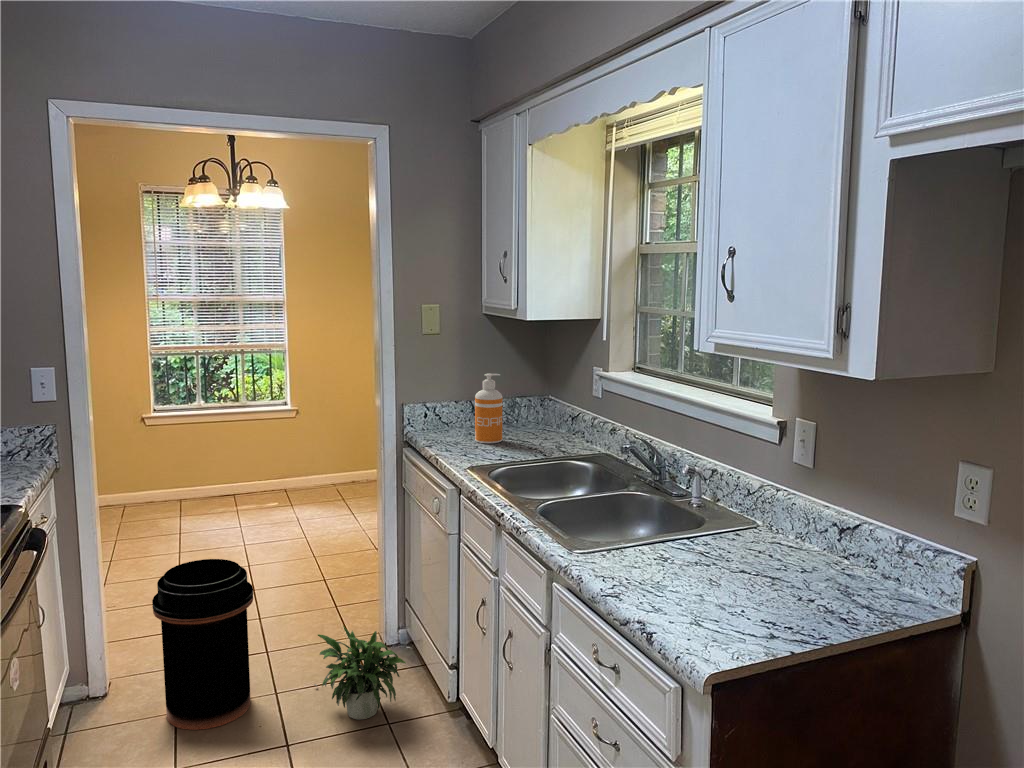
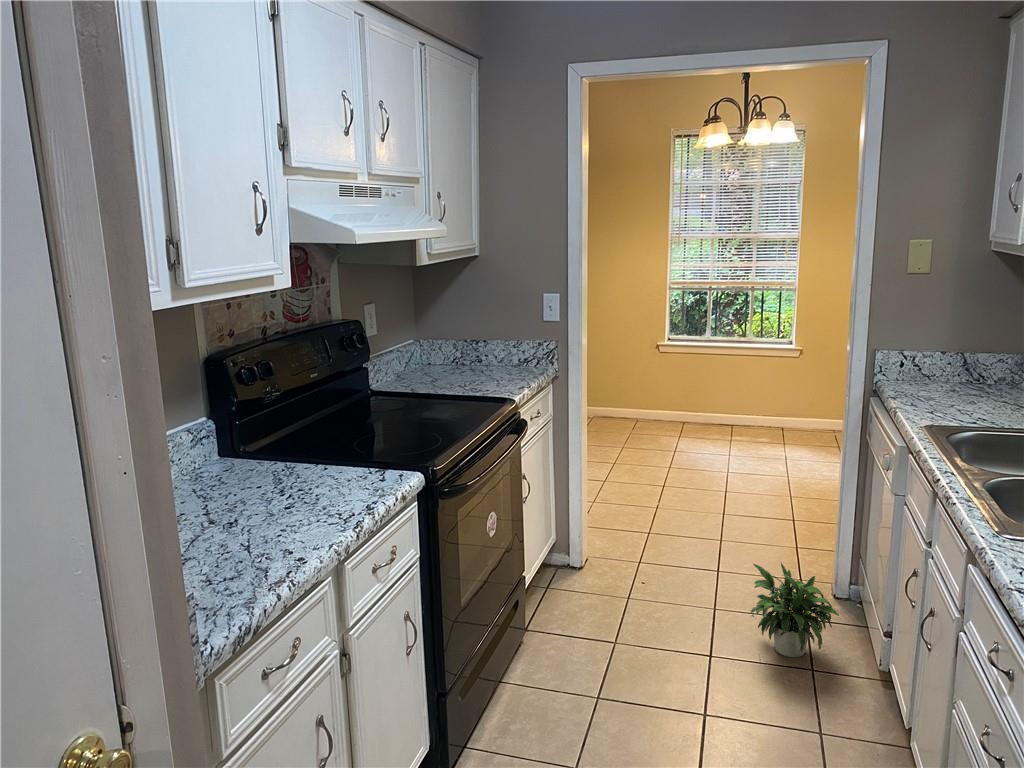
soap dispenser: present [475,374,503,443] -> none [955,322,998,403]
trash can: present [152,559,253,730] -> none [614,472,700,620]

